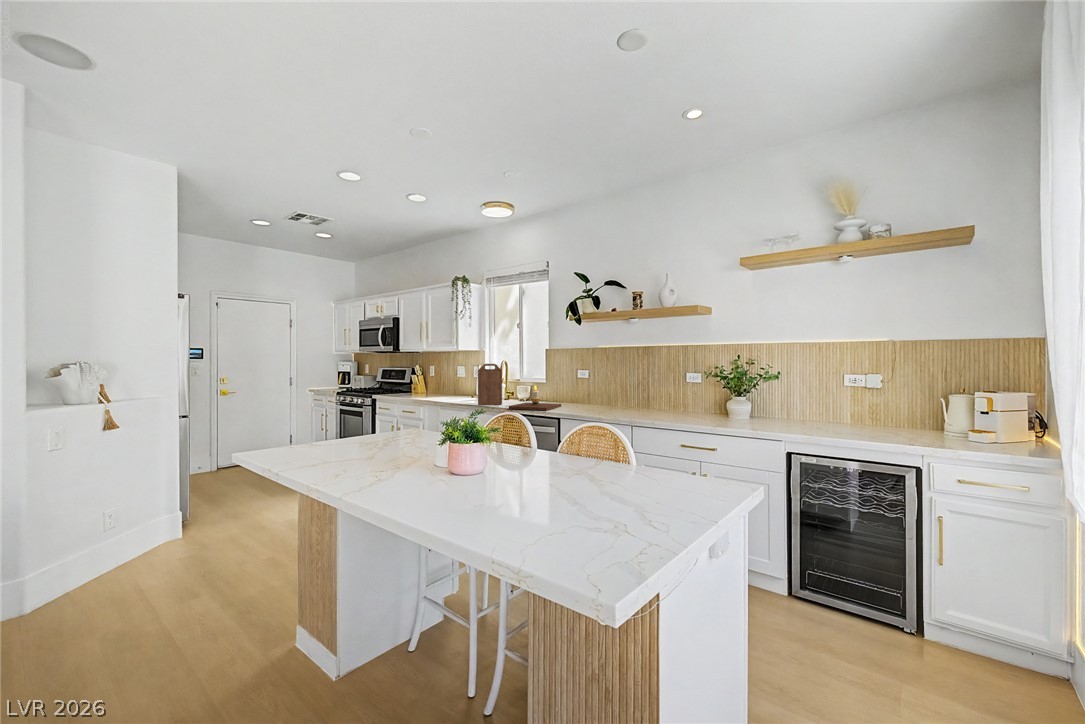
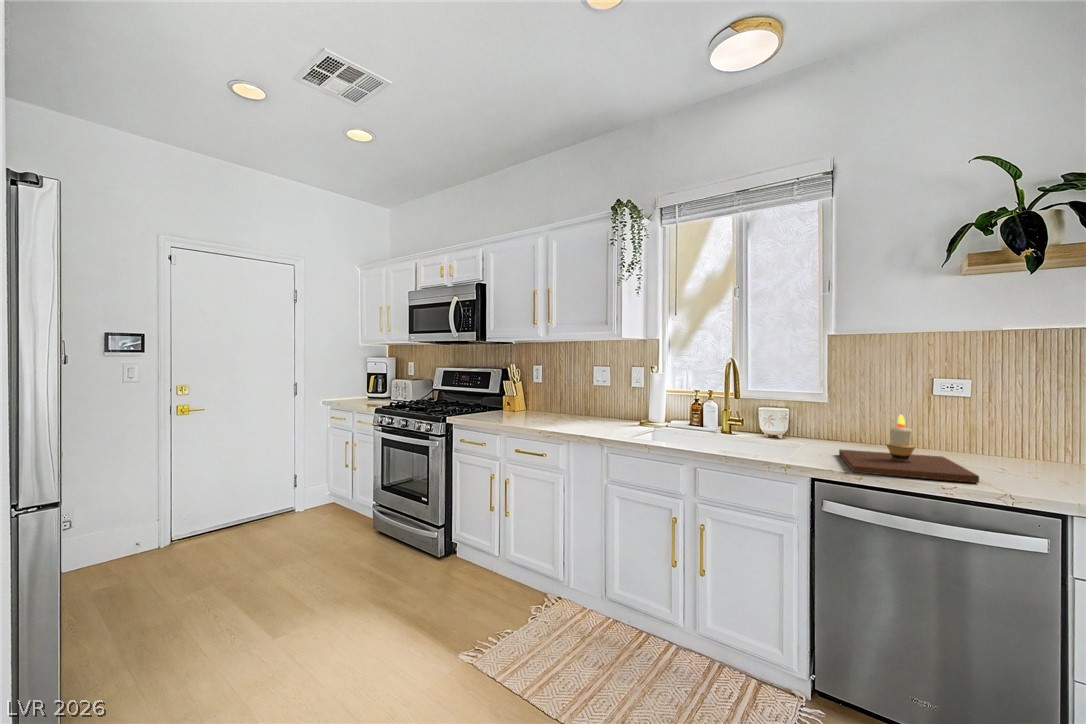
cutting board: present [478,364,502,405] -> none [730,362,782,454]

